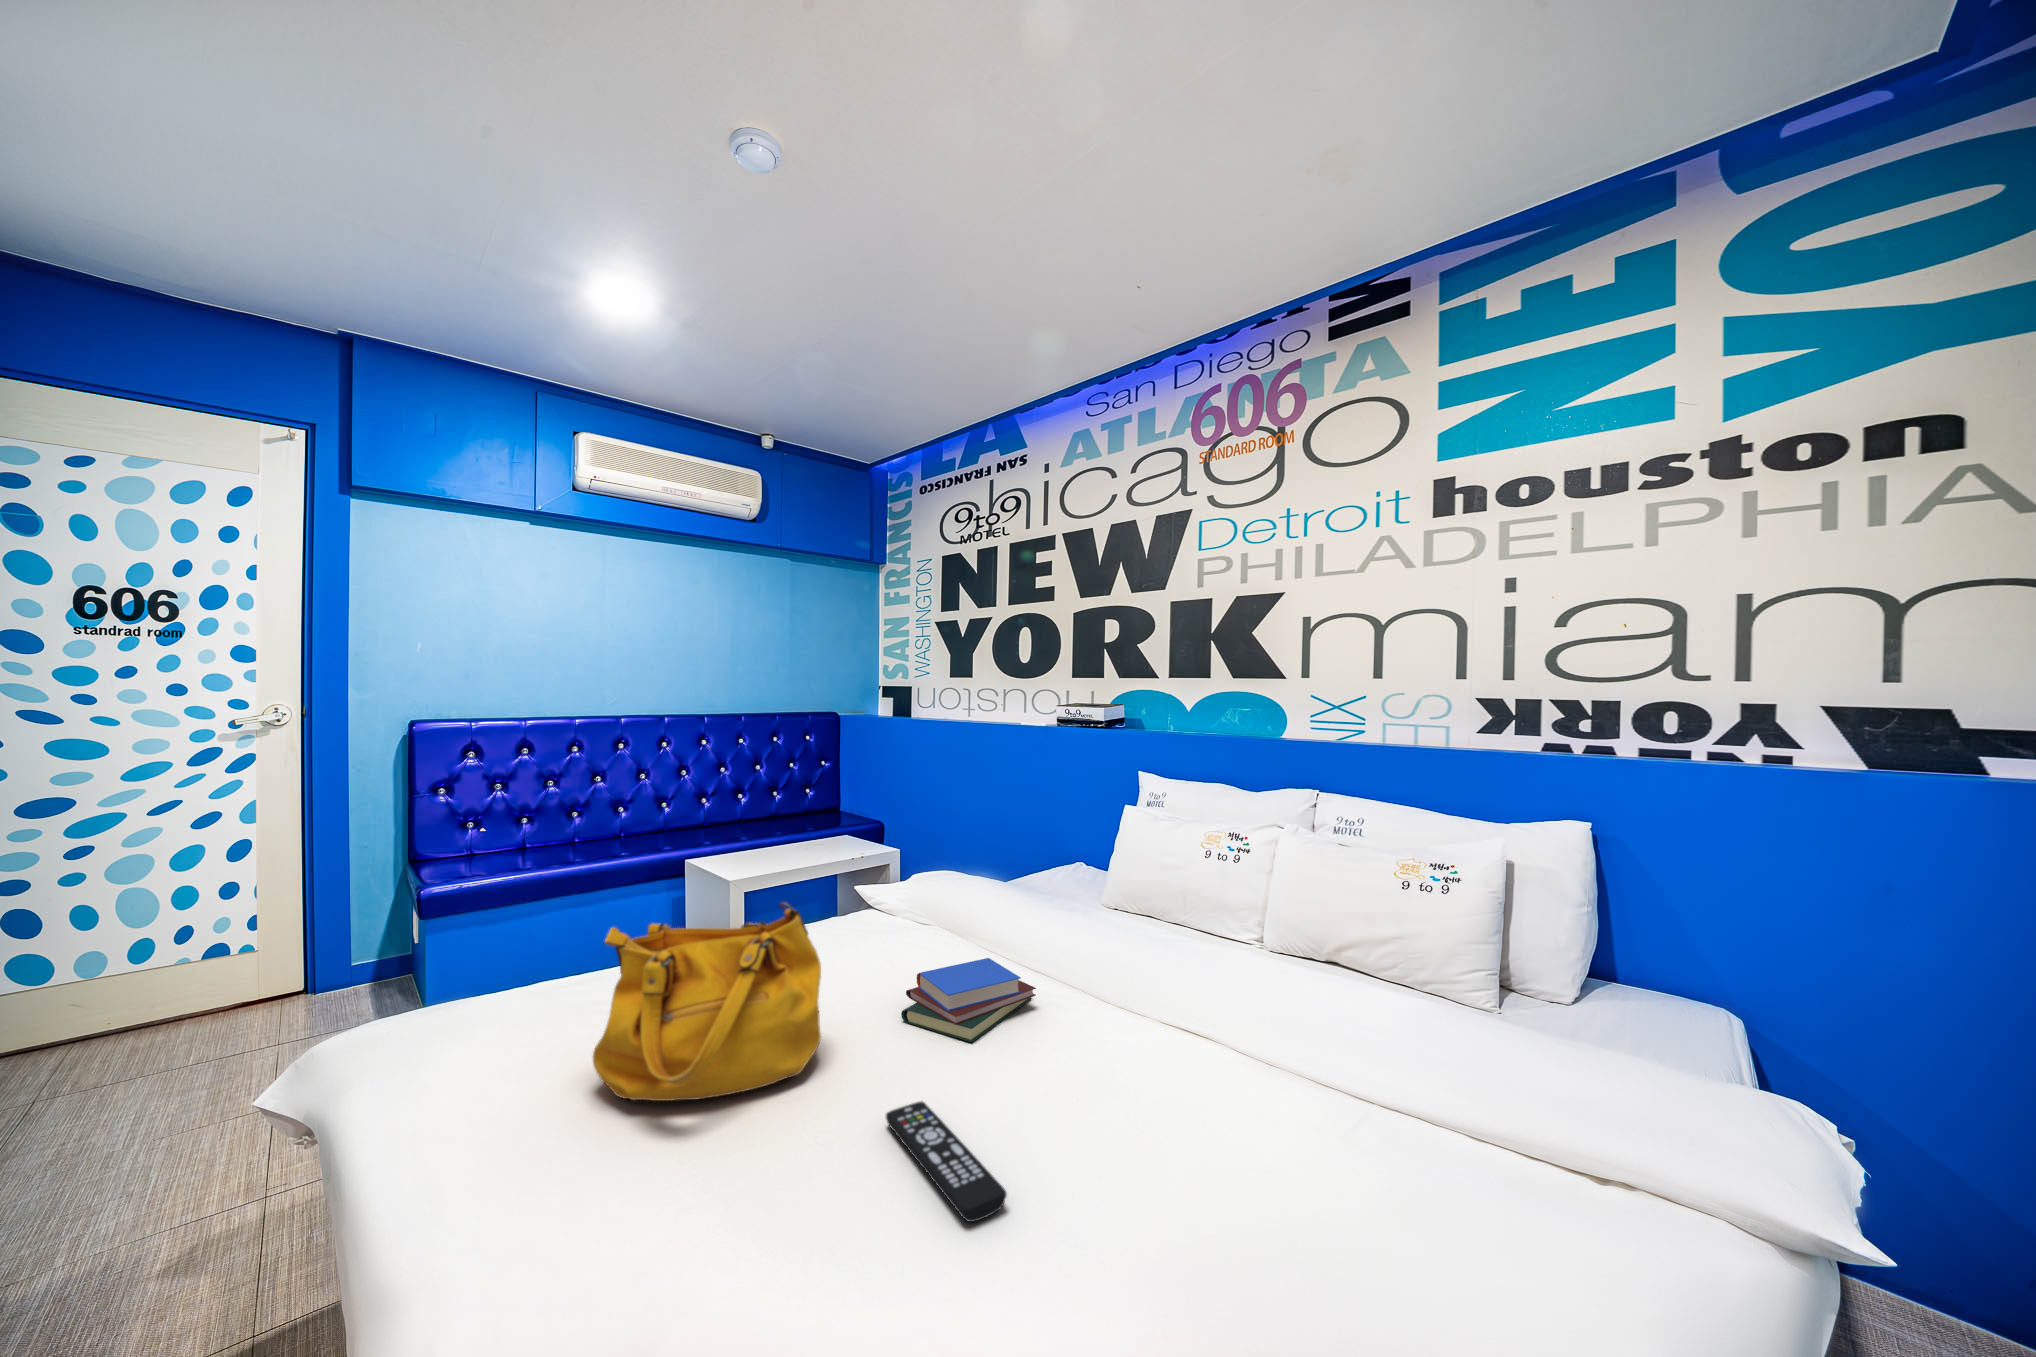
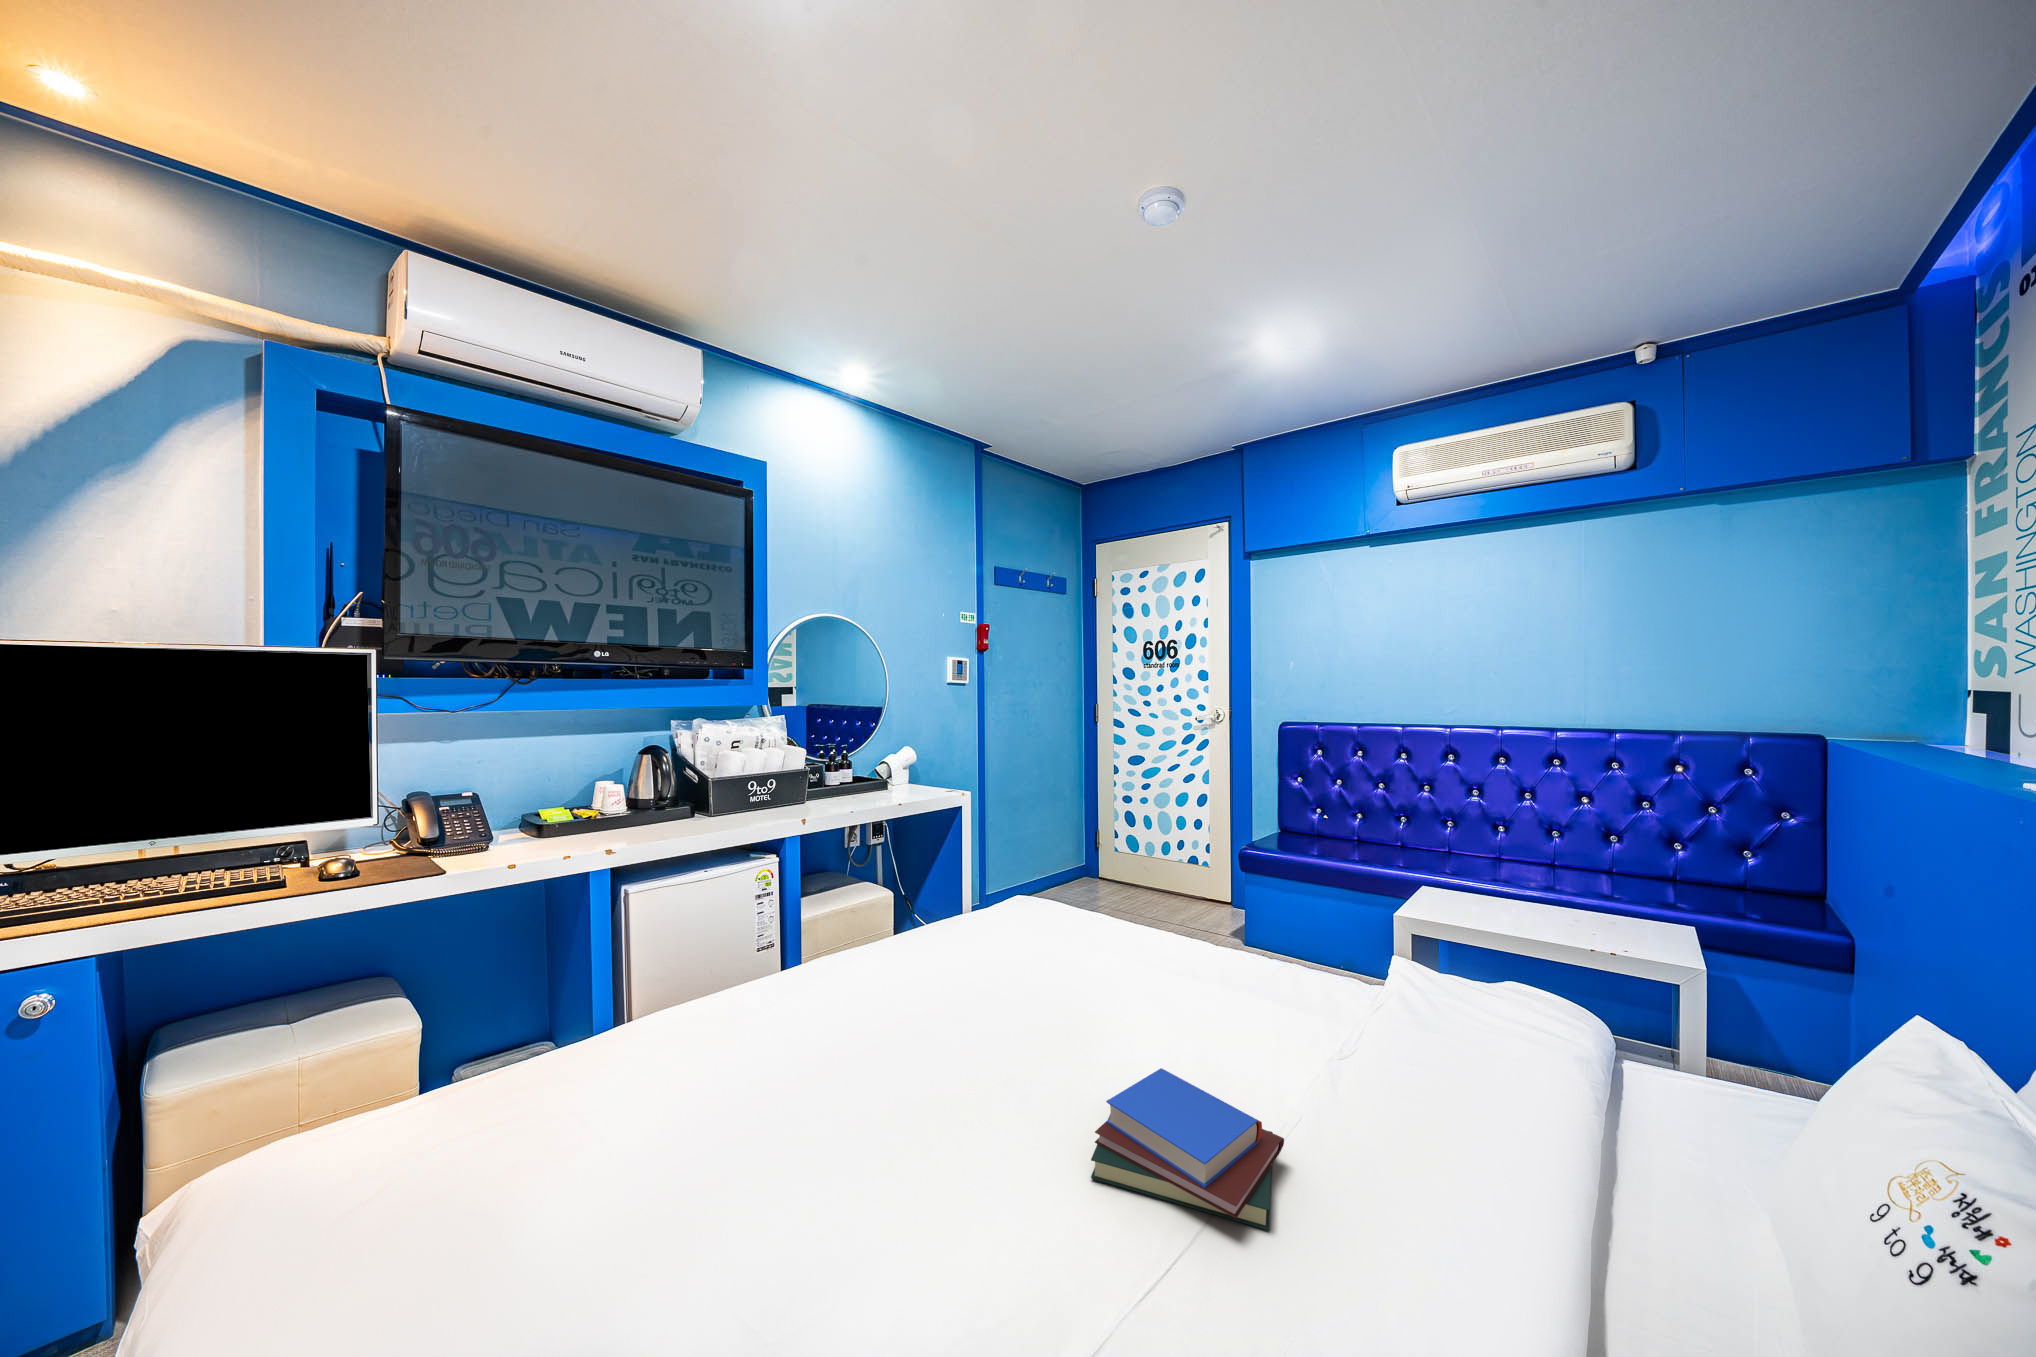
handbag: present [593,902,821,1101] -> none [889,874,1059,1064]
remote control: present [886,1102,1007,1222] -> none [730,1129,925,1257]

